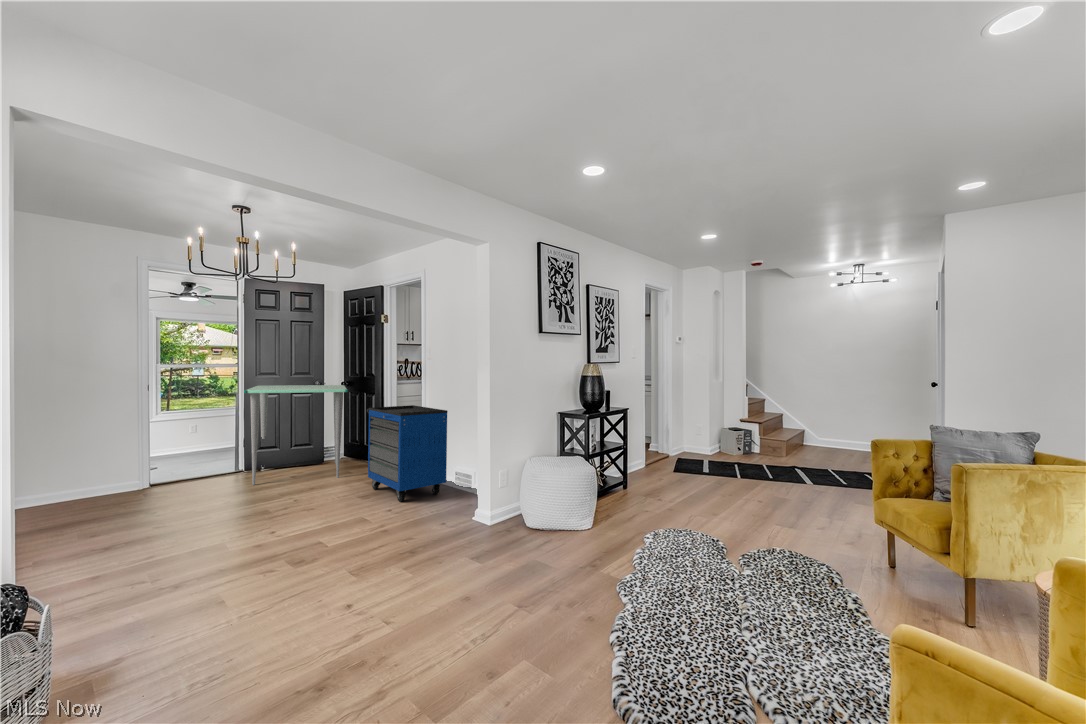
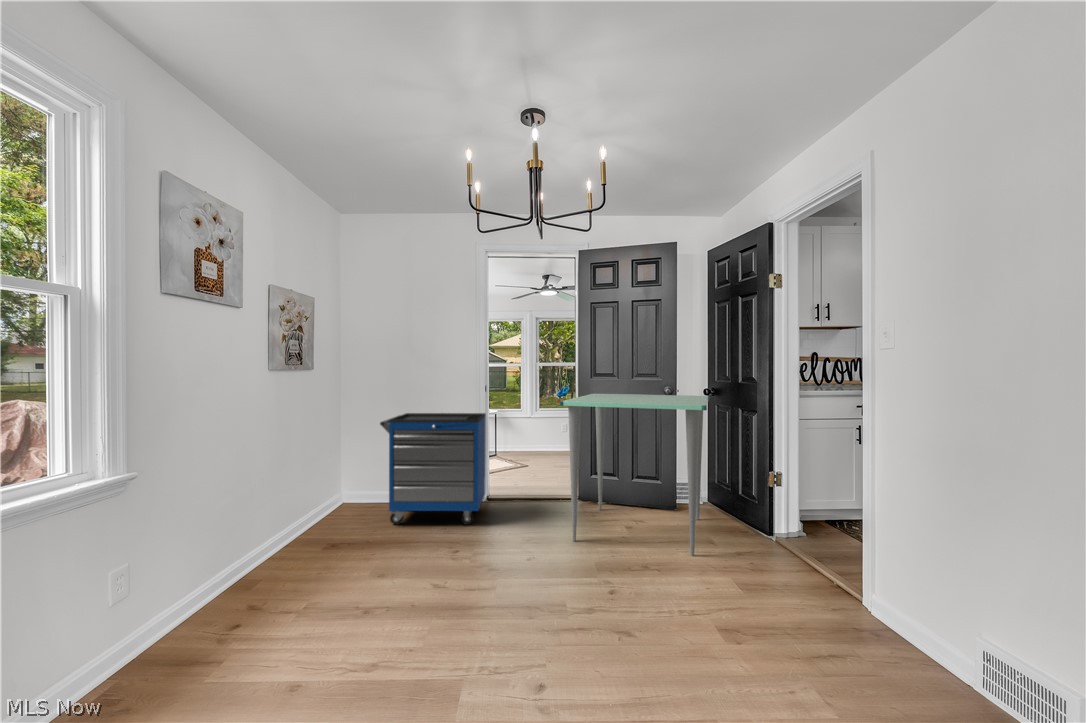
storage cabinet: present [367,405,448,502] -> present [380,413,486,525]

